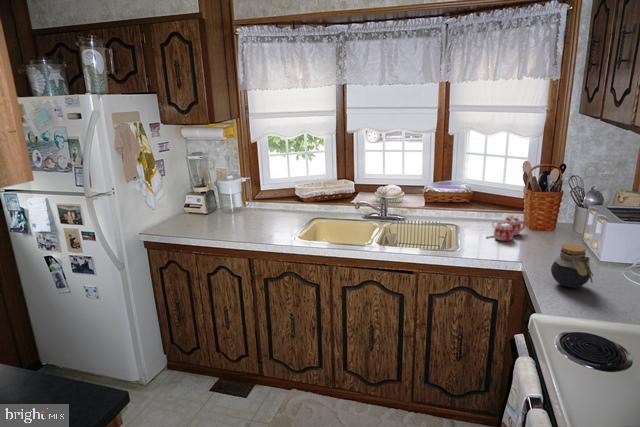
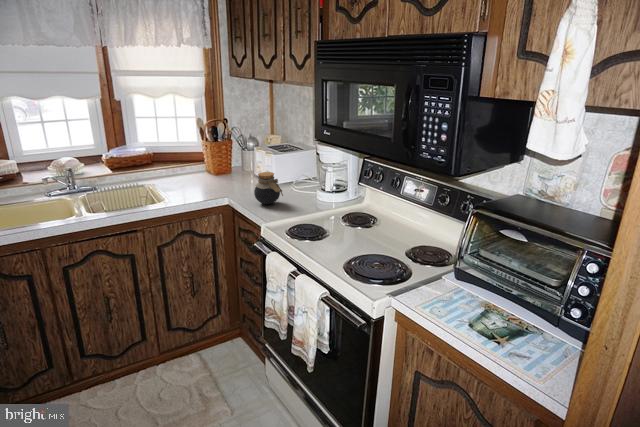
mug: present [486,215,525,241] -> none [187,165,212,188]

